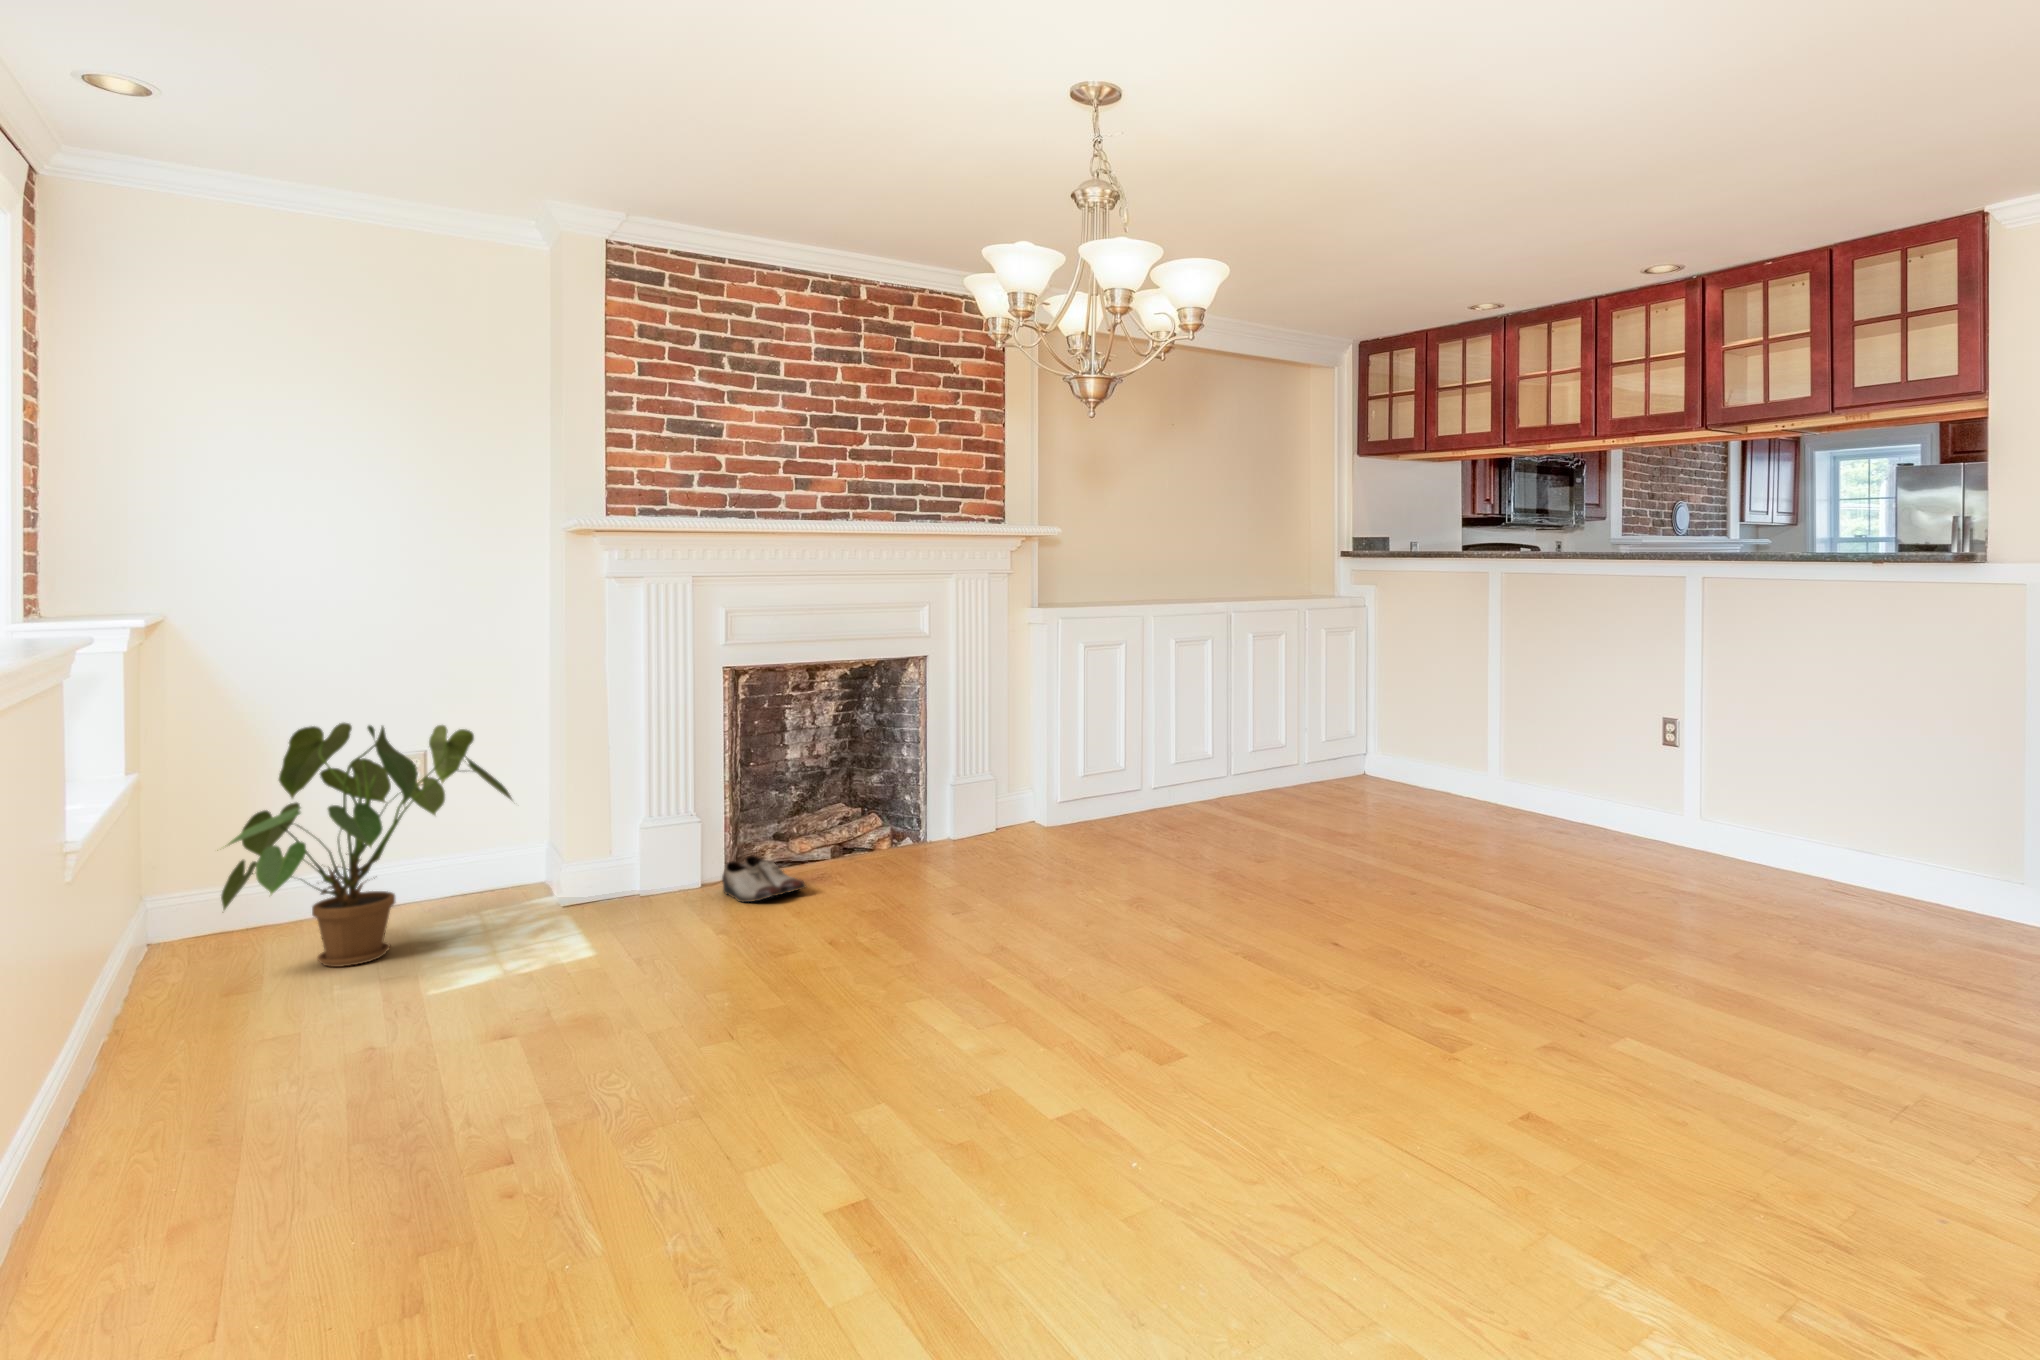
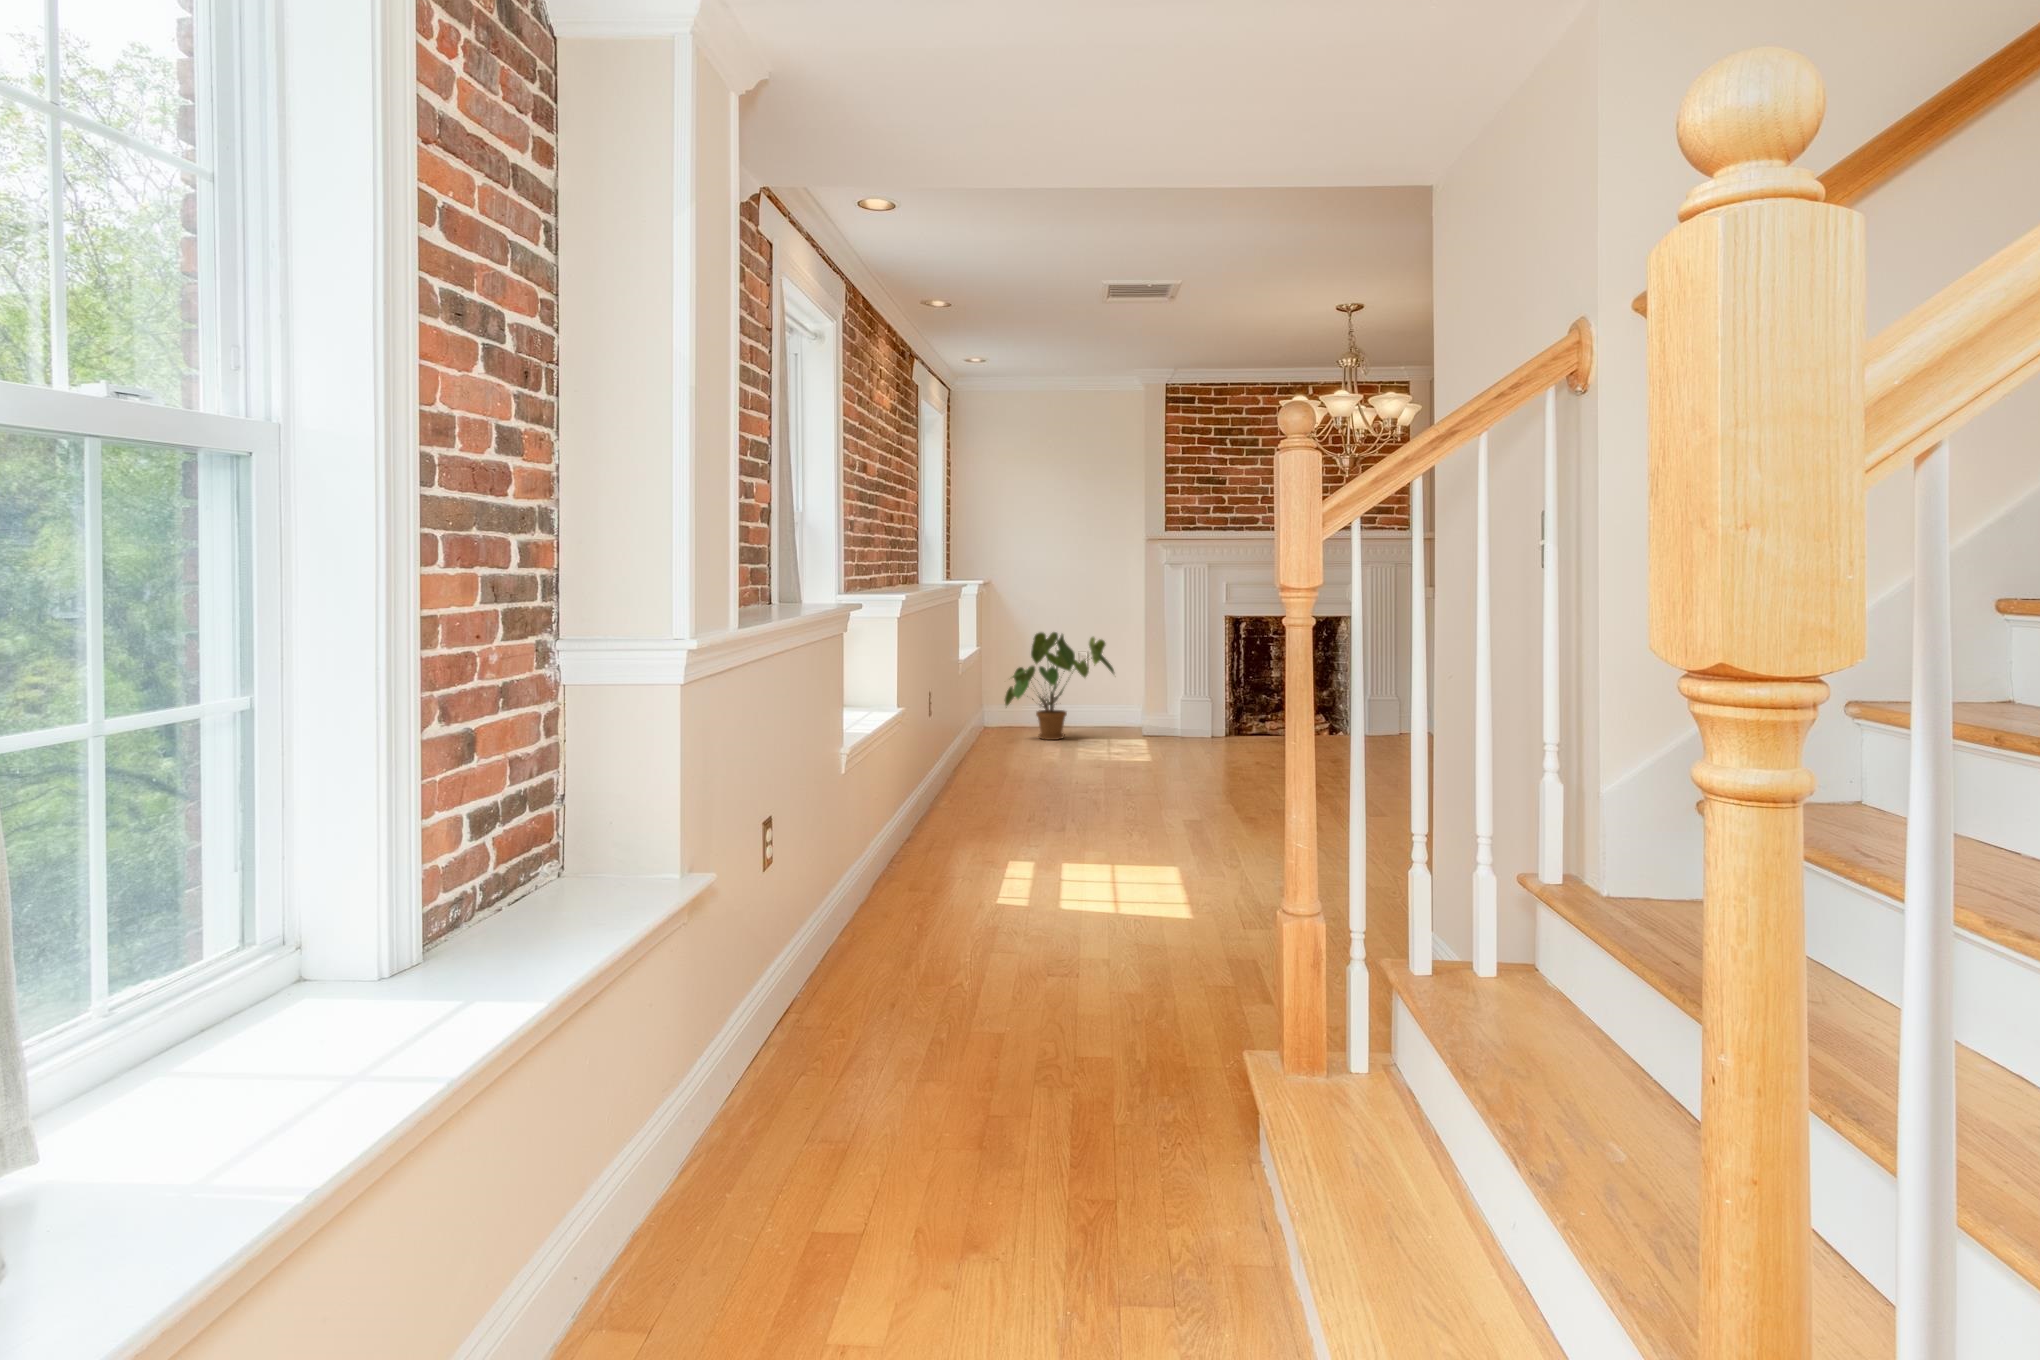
shoe: present [722,856,806,902] -> none [1214,722,1252,744]

